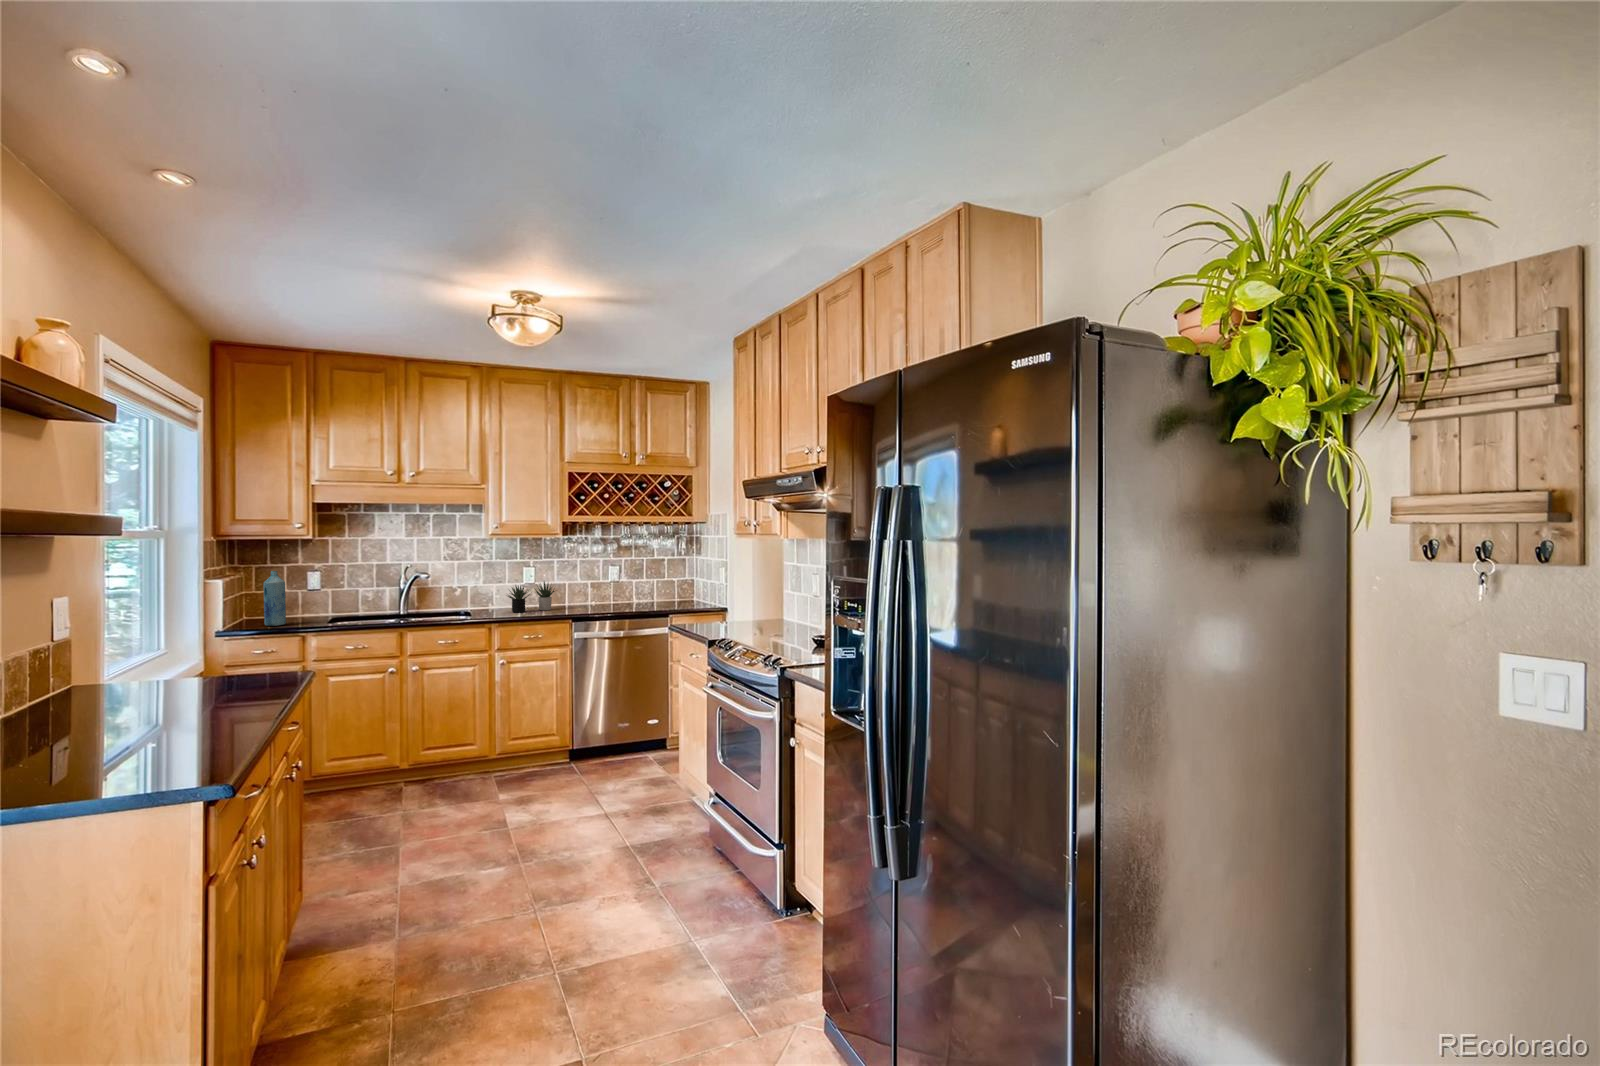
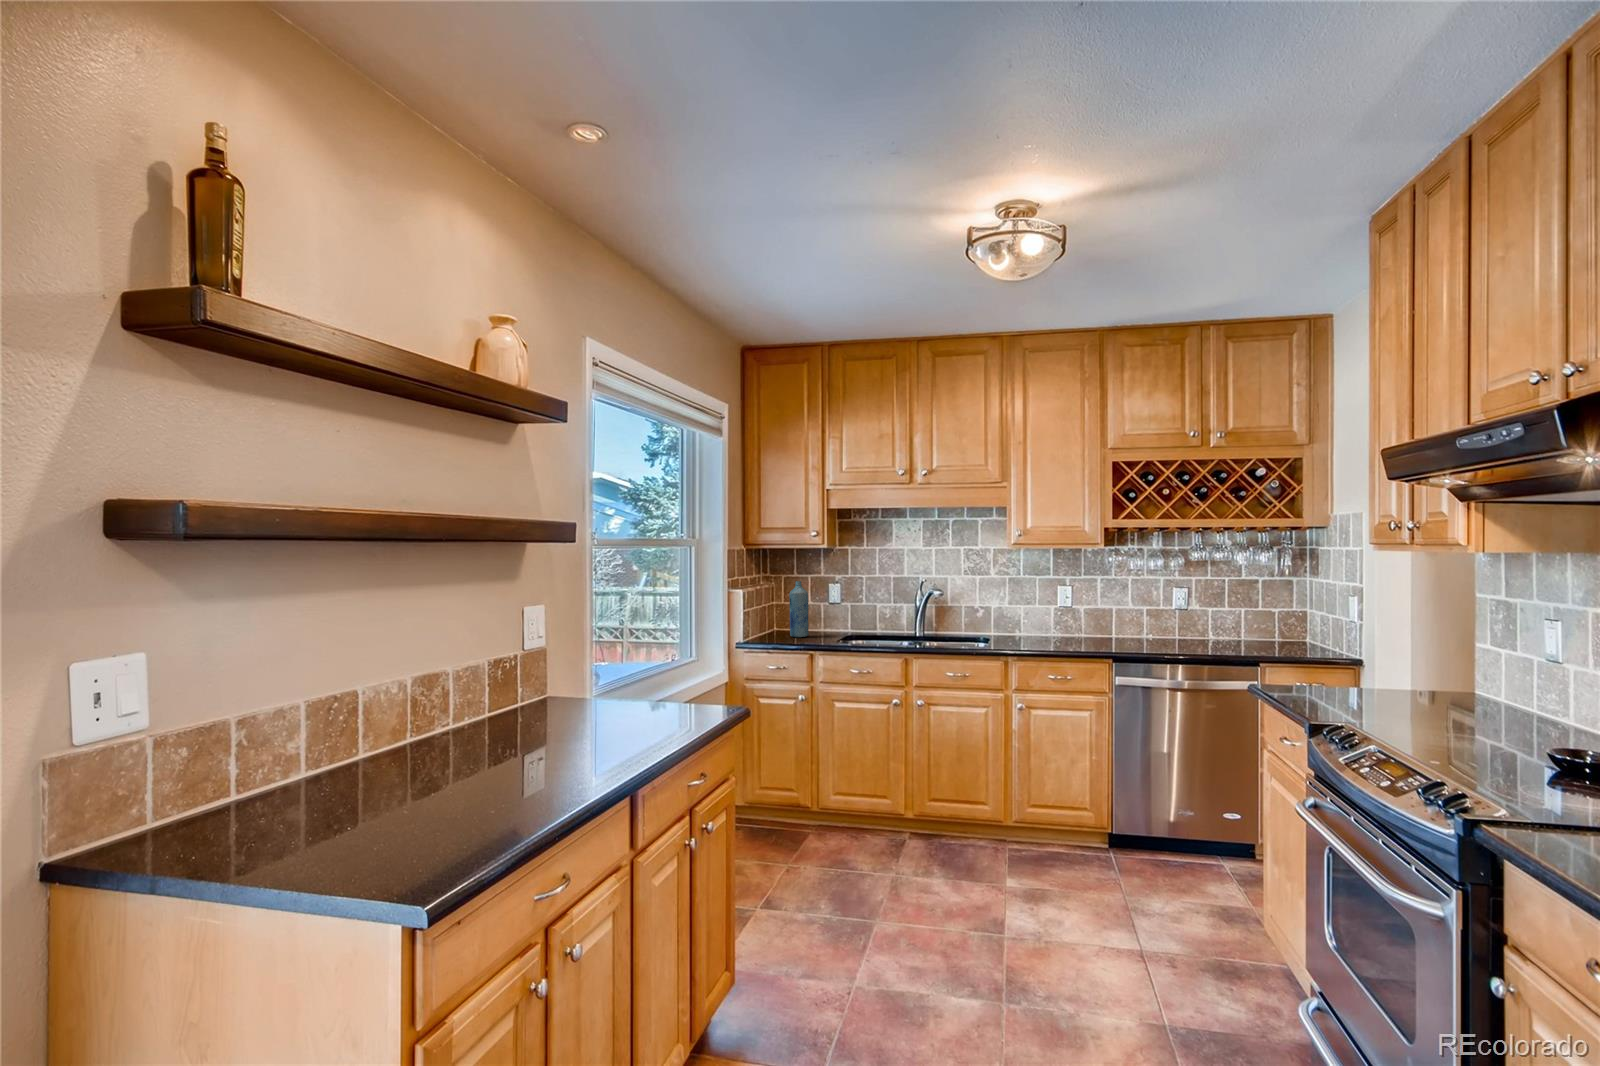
succulent plant: present [508,581,555,612] -> none [1029,602,1100,642]

